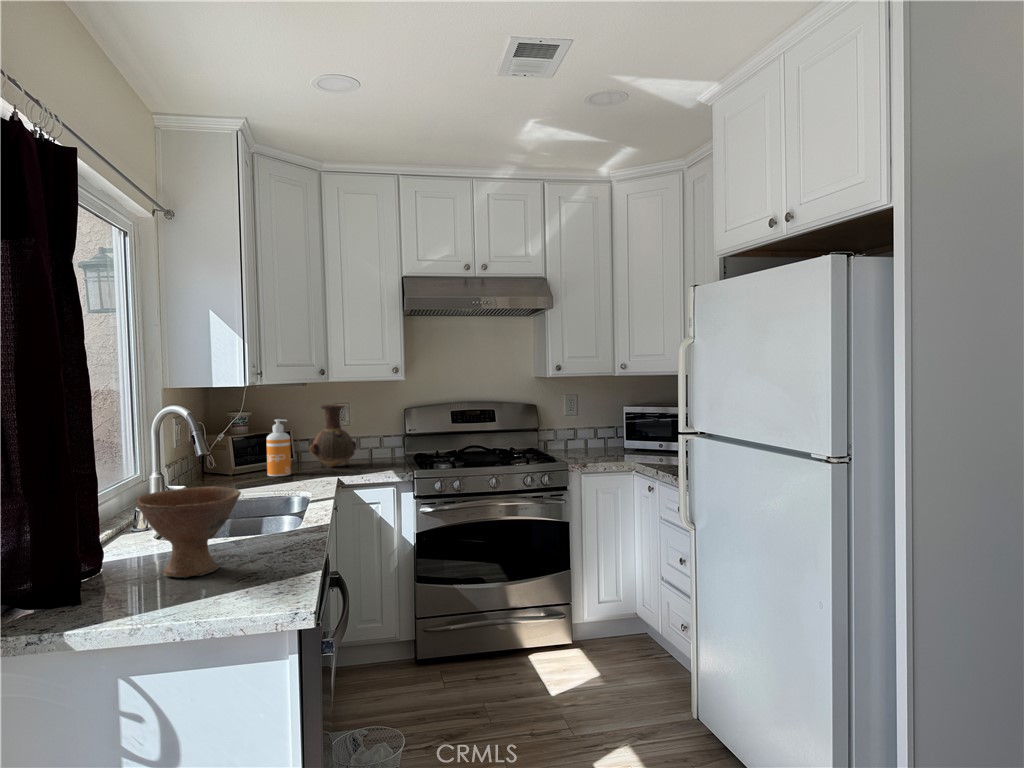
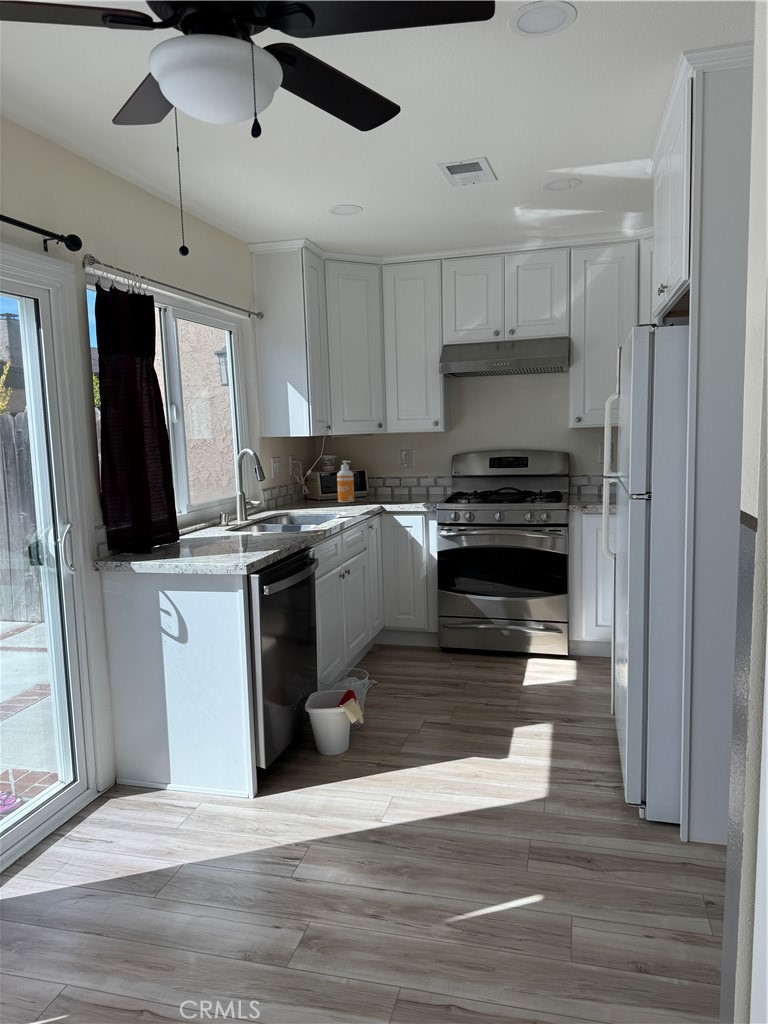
vase: present [309,404,356,467] -> none [370,451,409,499]
bowl: present [135,486,241,577] -> none [184,493,243,547]

